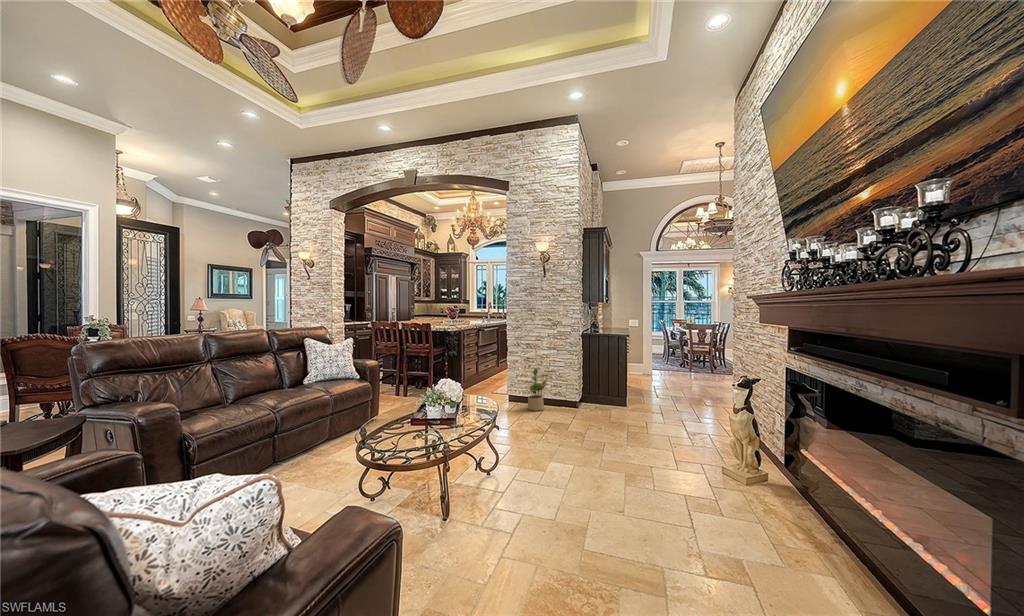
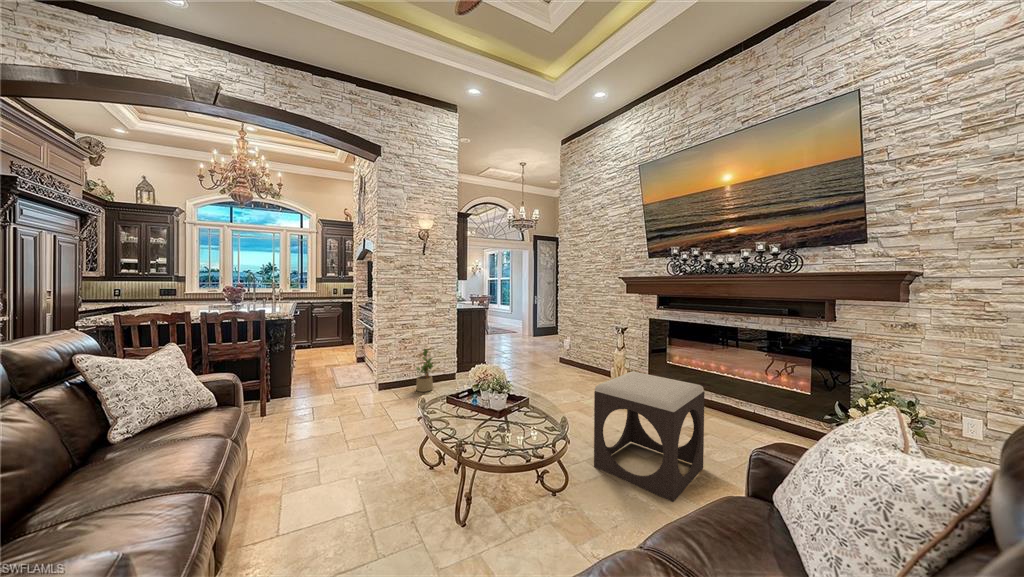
footstool: none [480,418,592,576] -> present [594,371,705,502]

